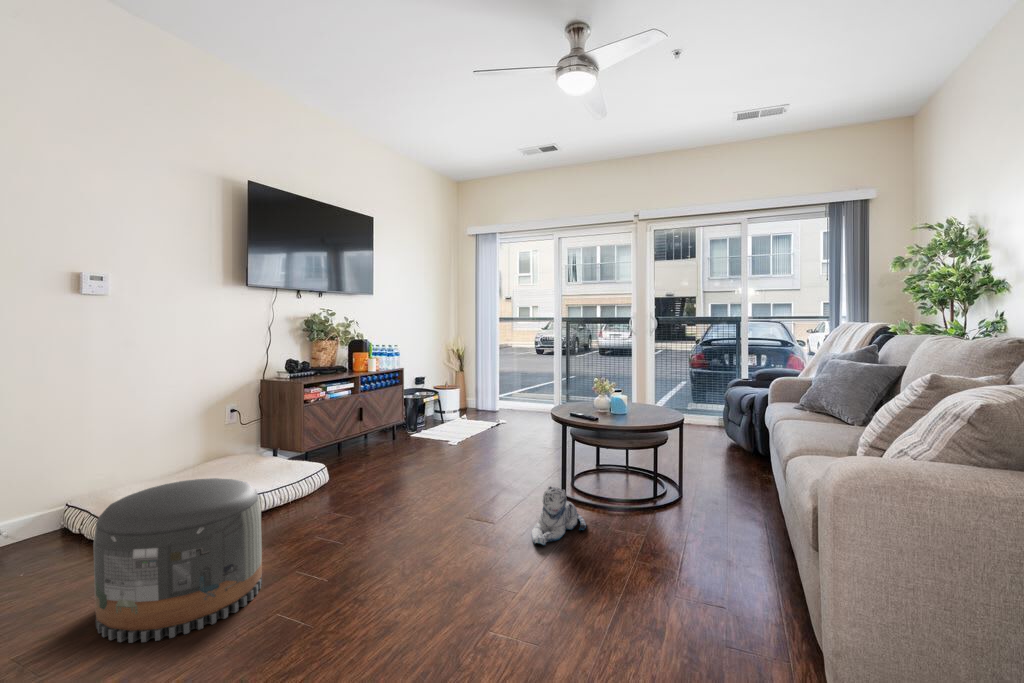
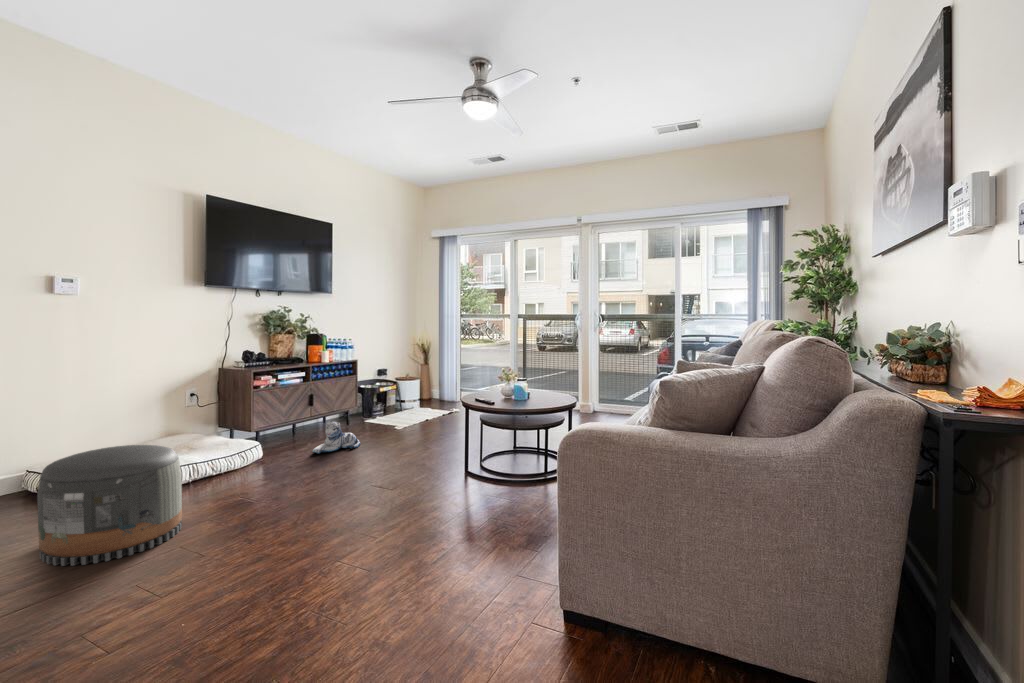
plush toy: present [532,486,586,545] -> present [312,421,360,454]

